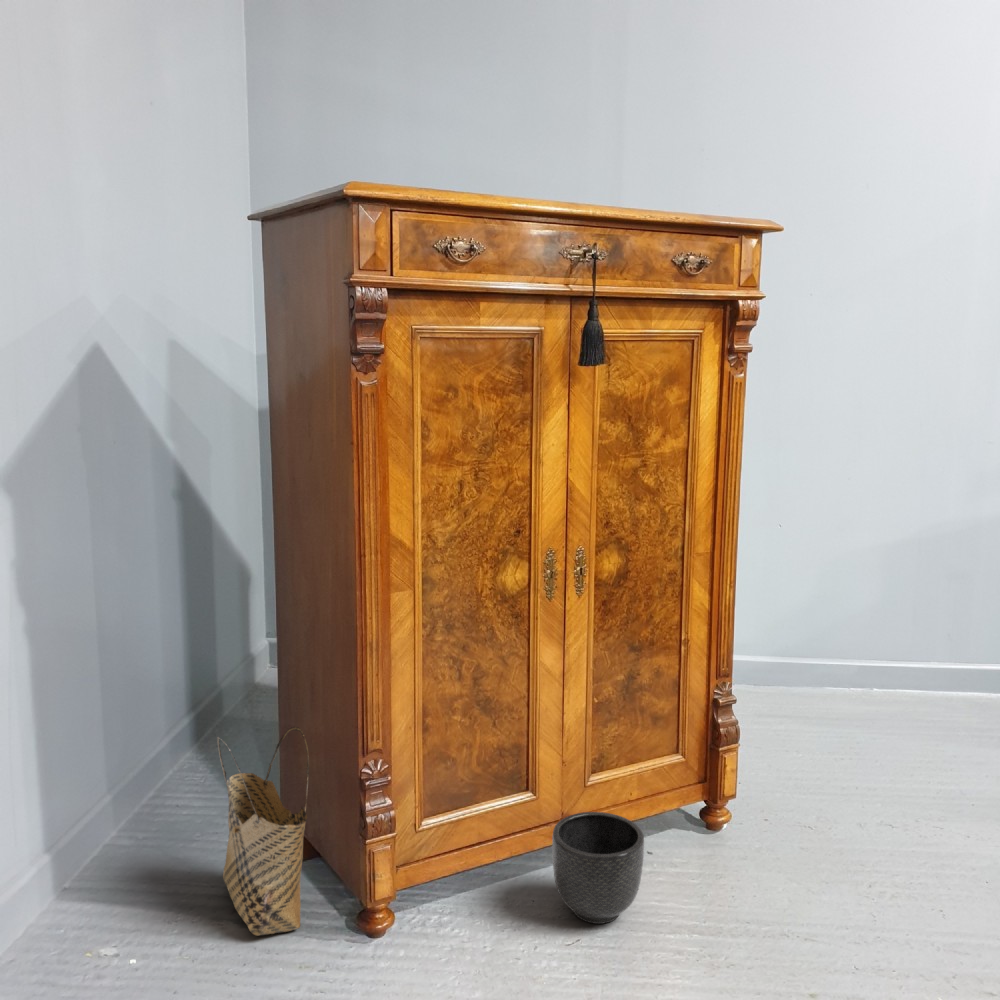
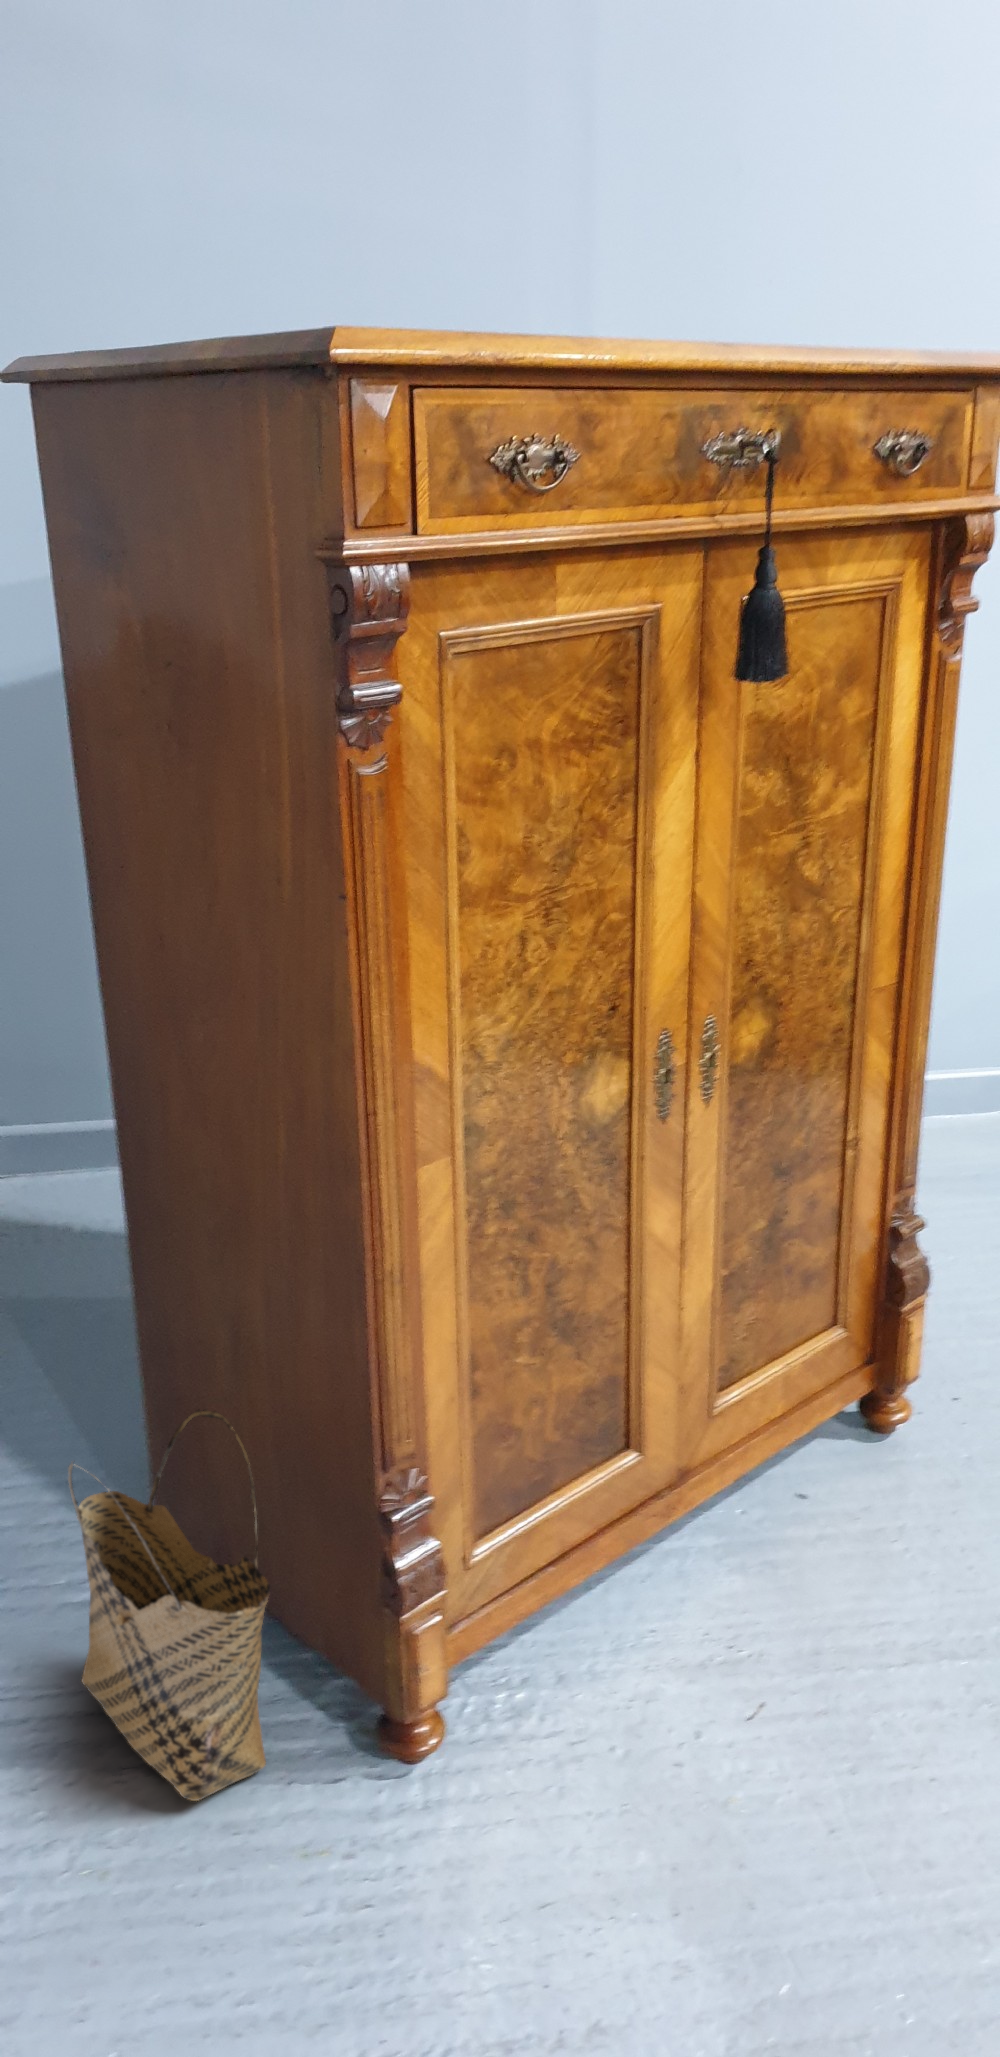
planter: present [552,812,644,924] -> none [688,1466,850,1661]

